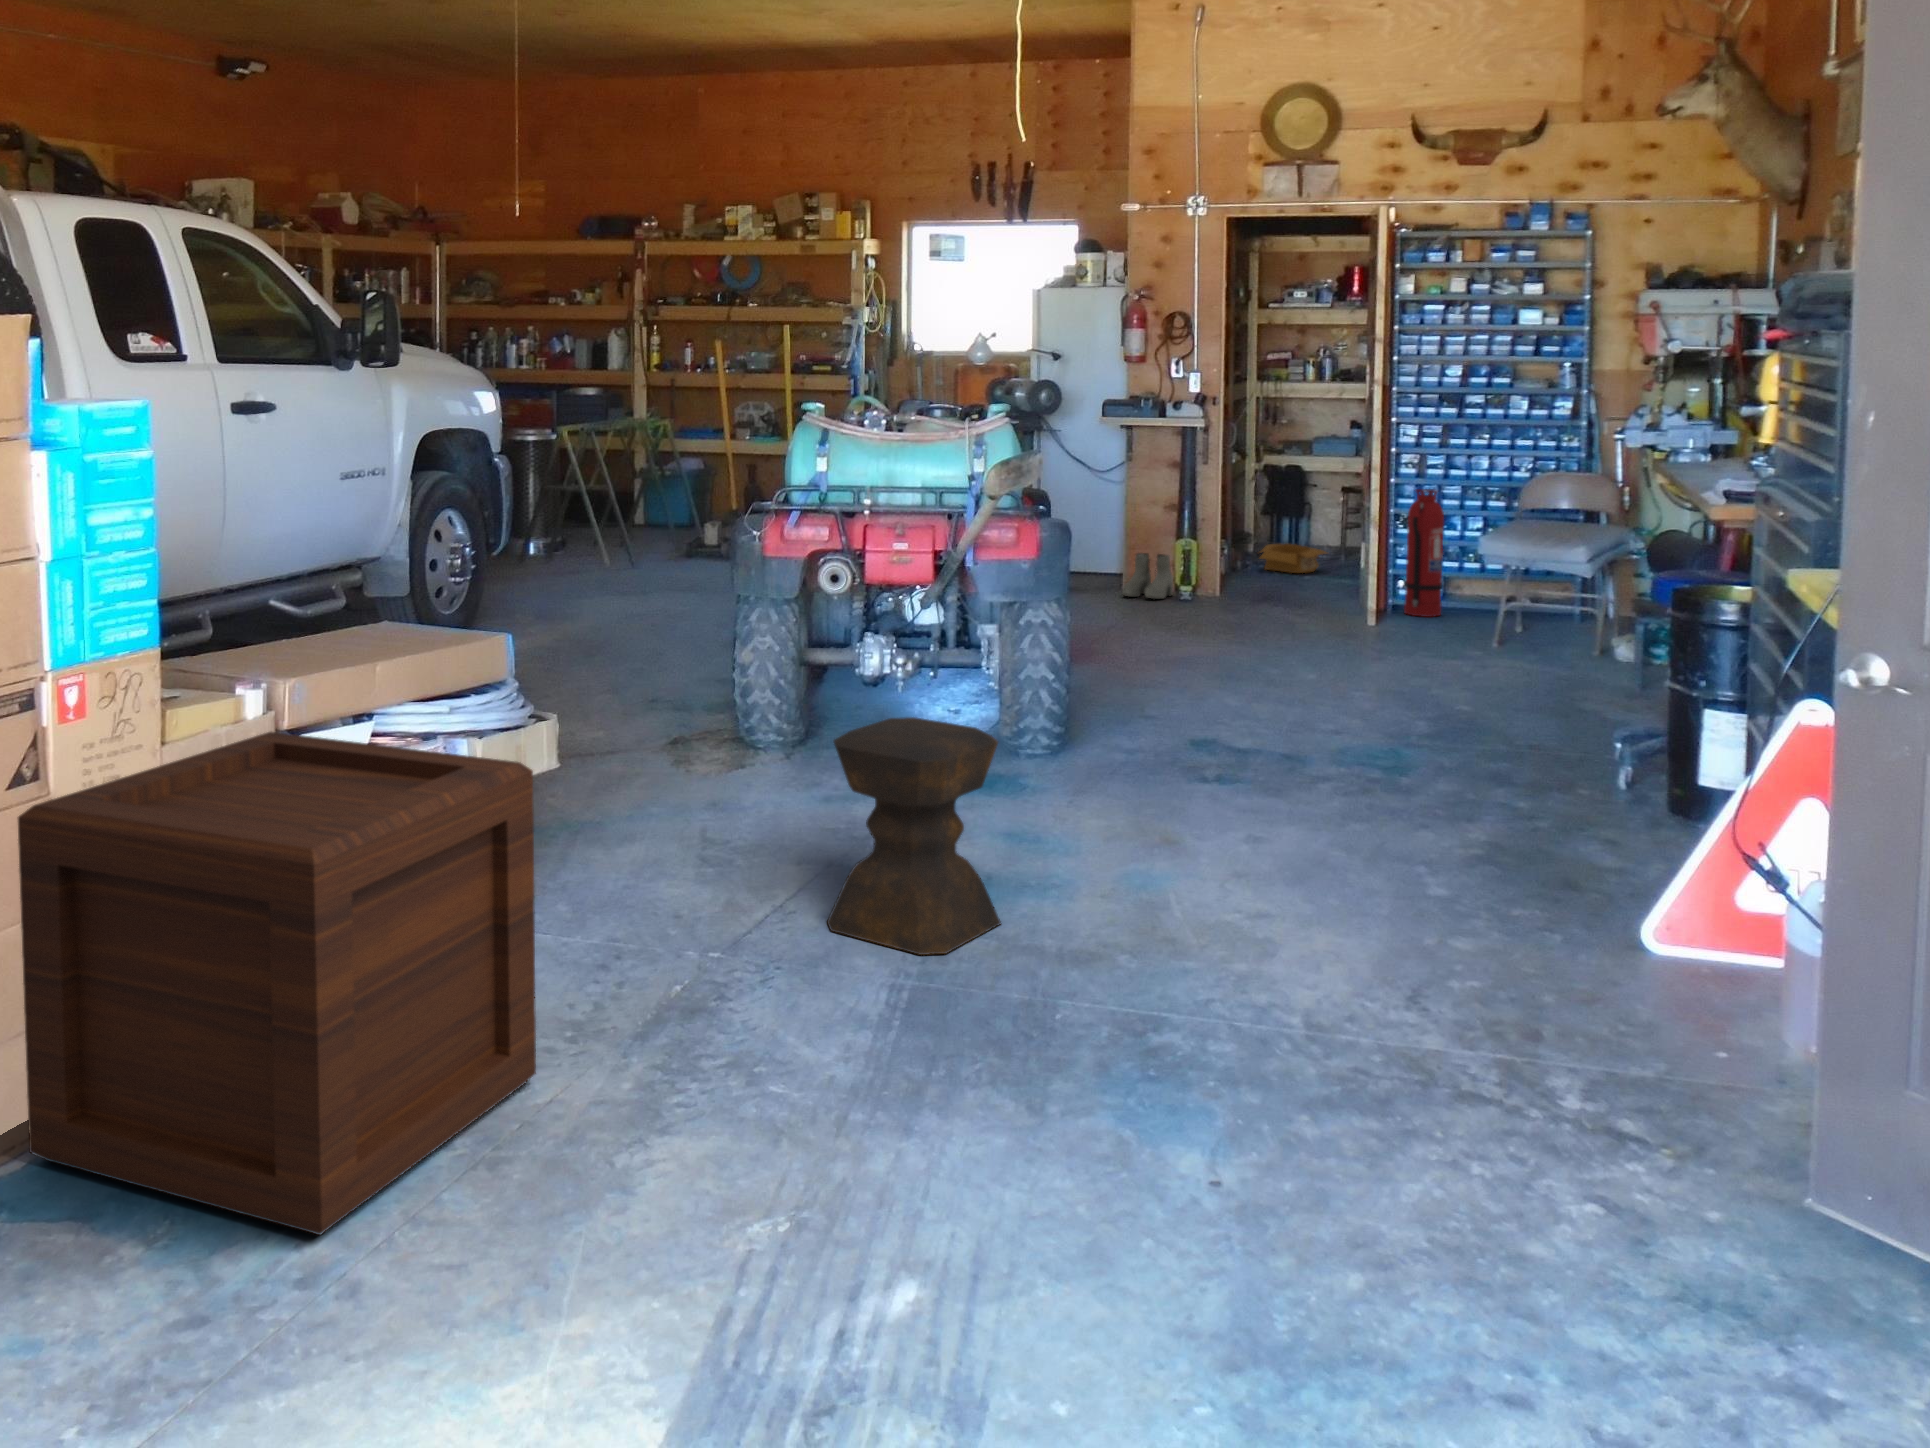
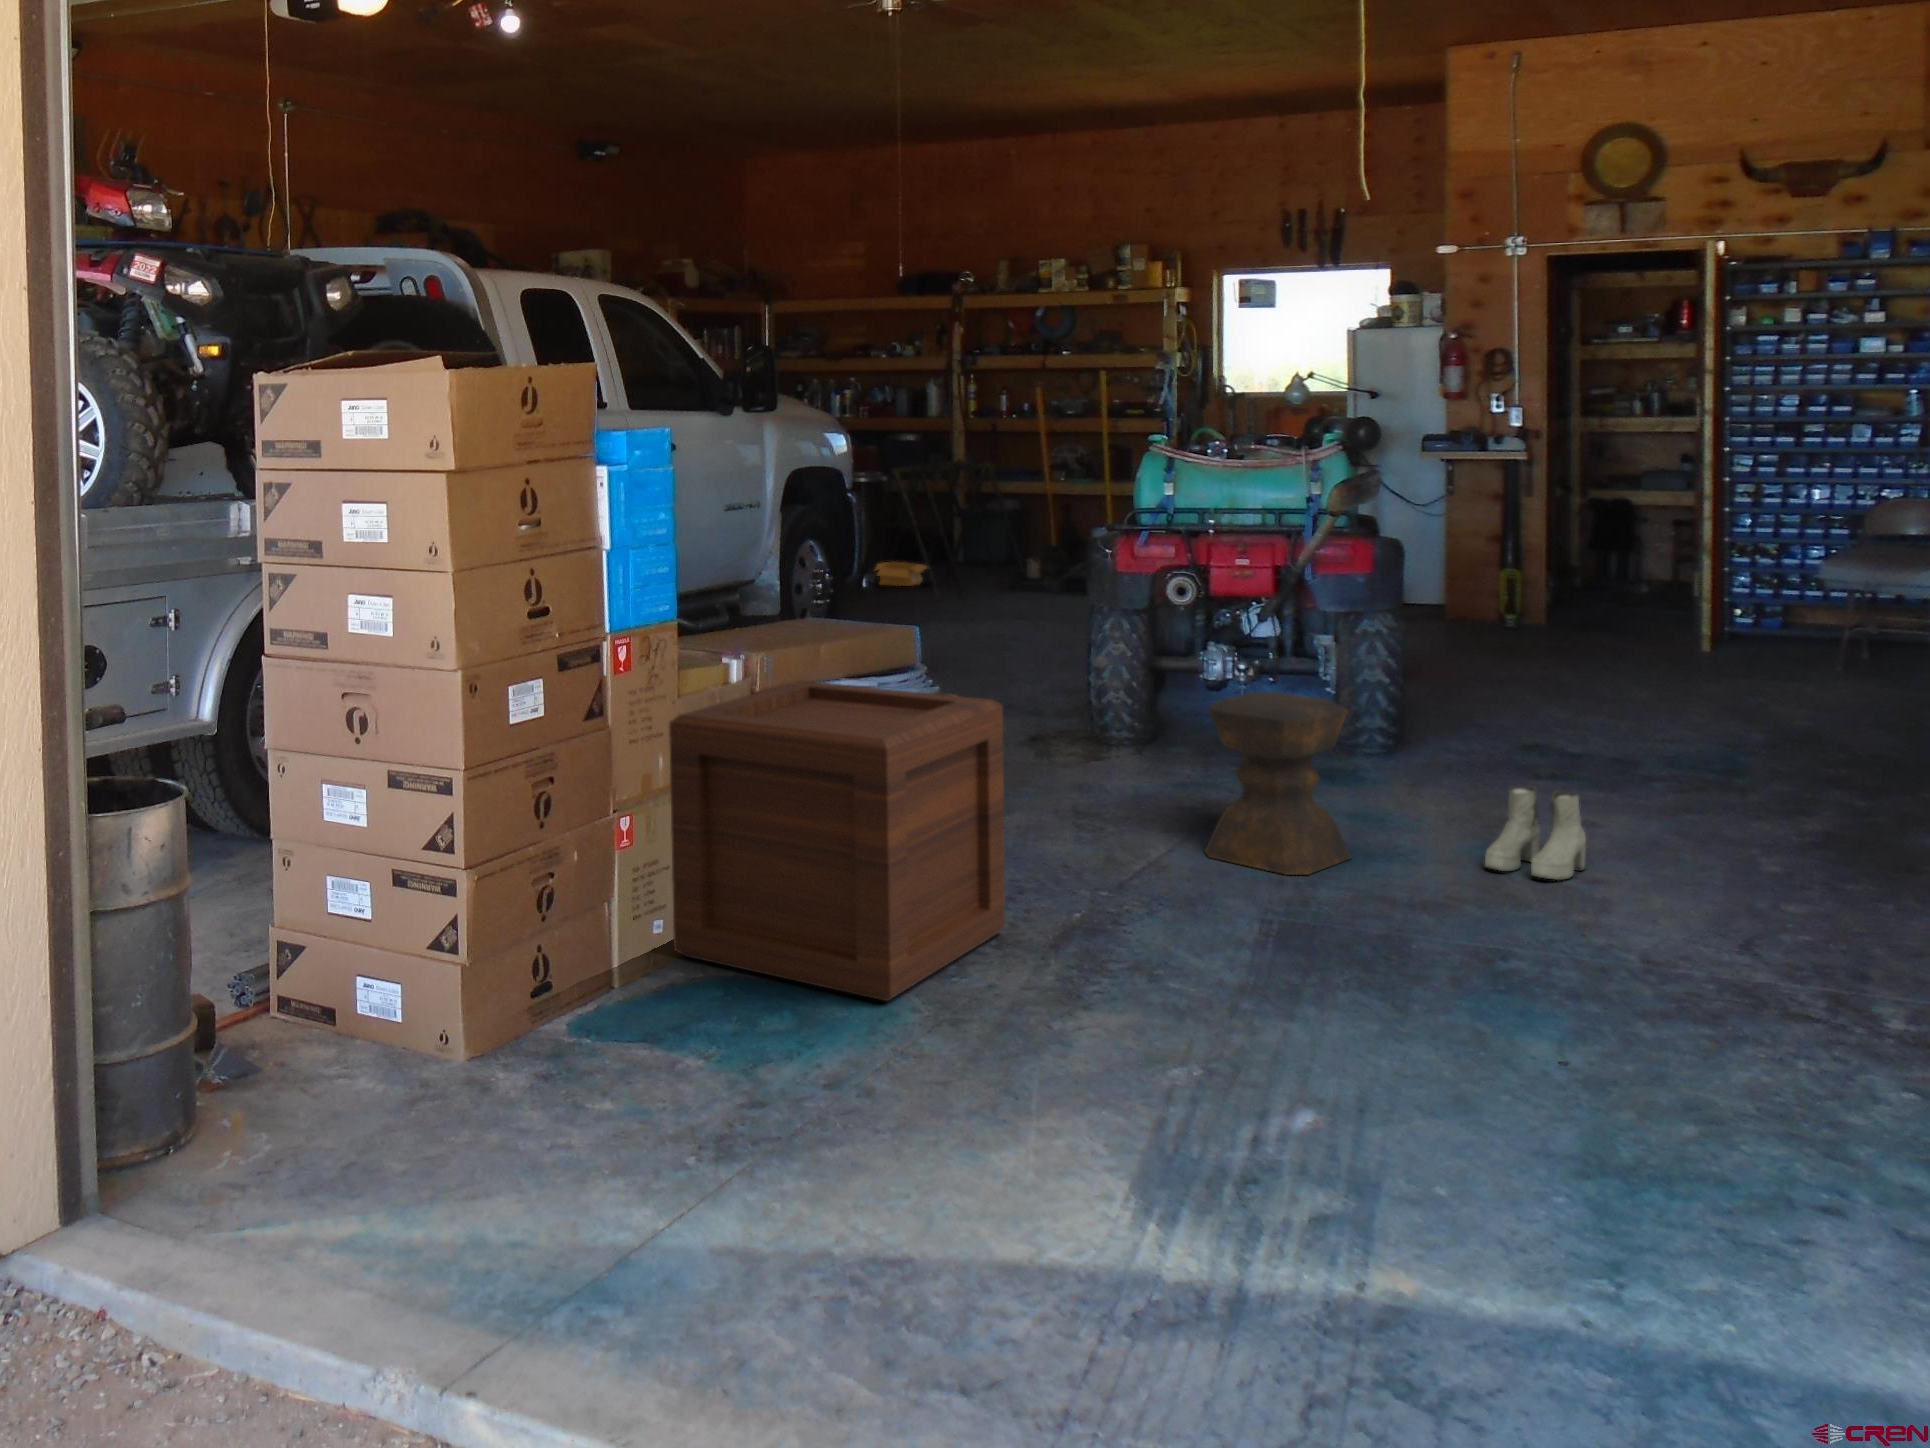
fire extinguisher: present [1404,489,1444,617] -> none [1742,517,1783,642]
cardboard box: present [1260,544,1327,573] -> present [875,562,927,586]
boots: present [1122,553,1173,599] -> present [1485,786,1586,880]

